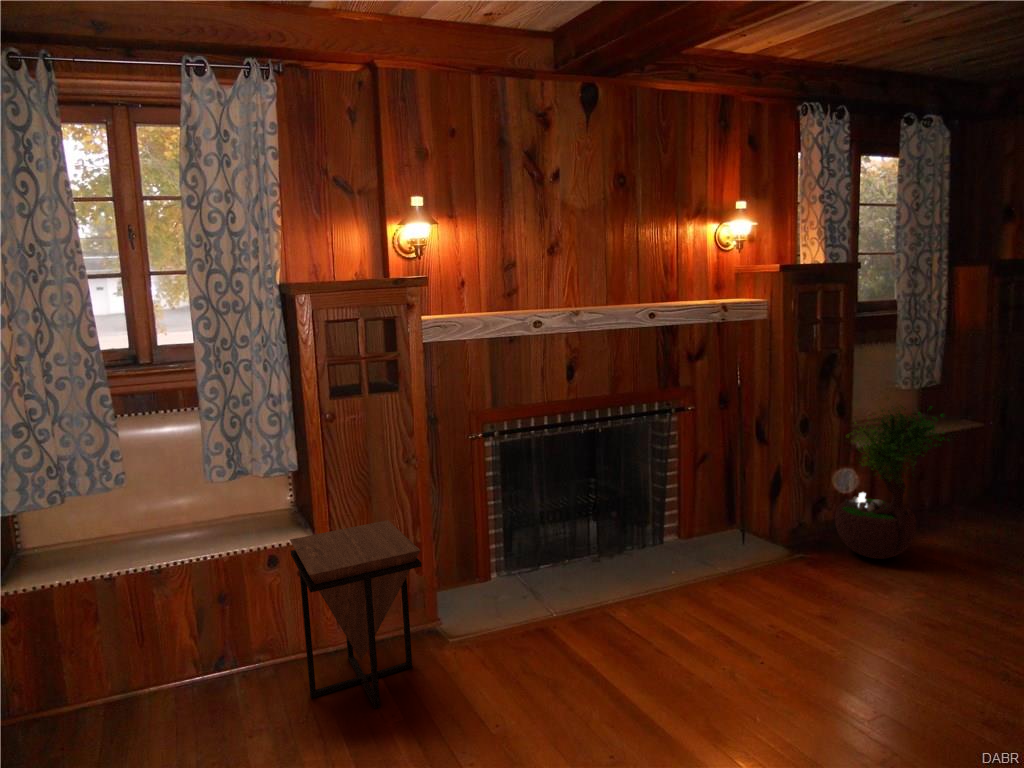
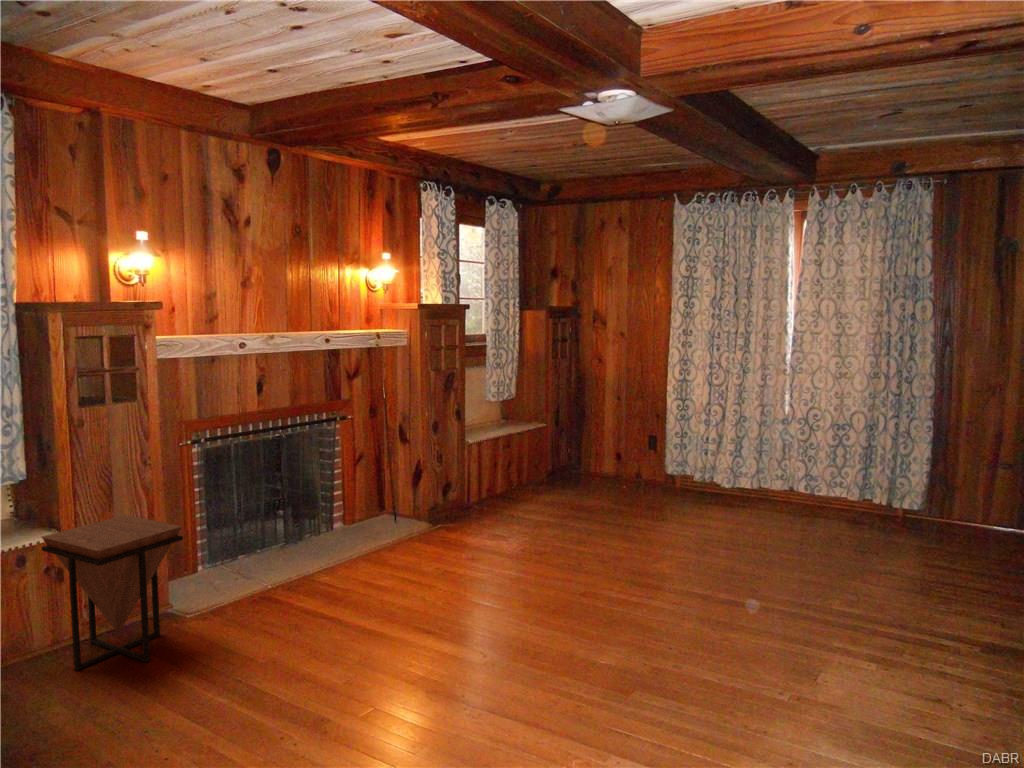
potted tree: present [835,406,950,559] -> none [457,401,526,517]

